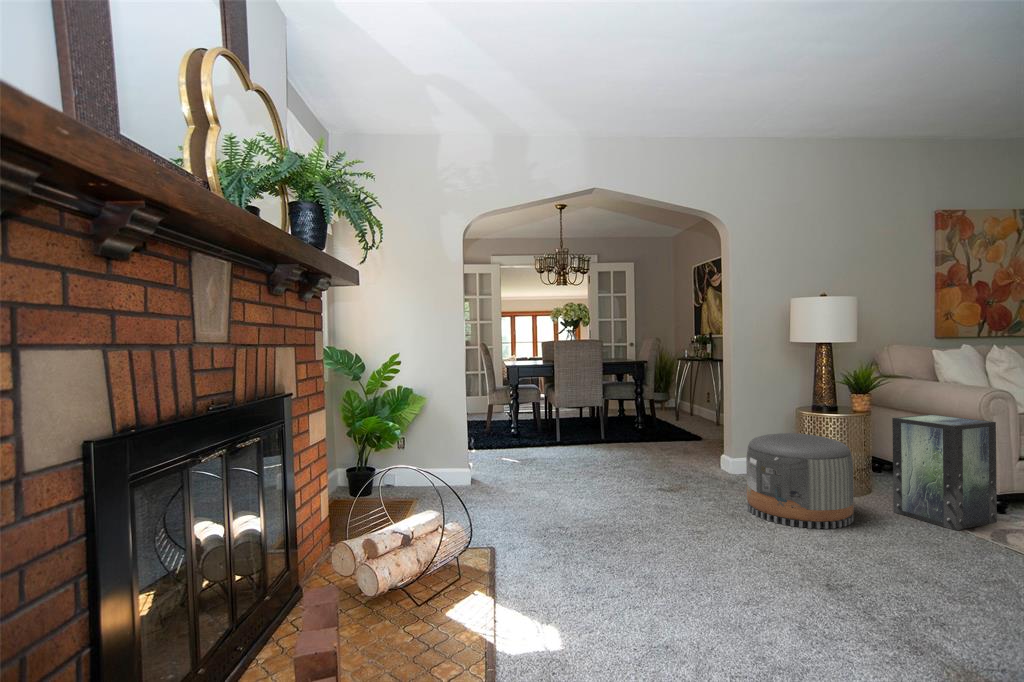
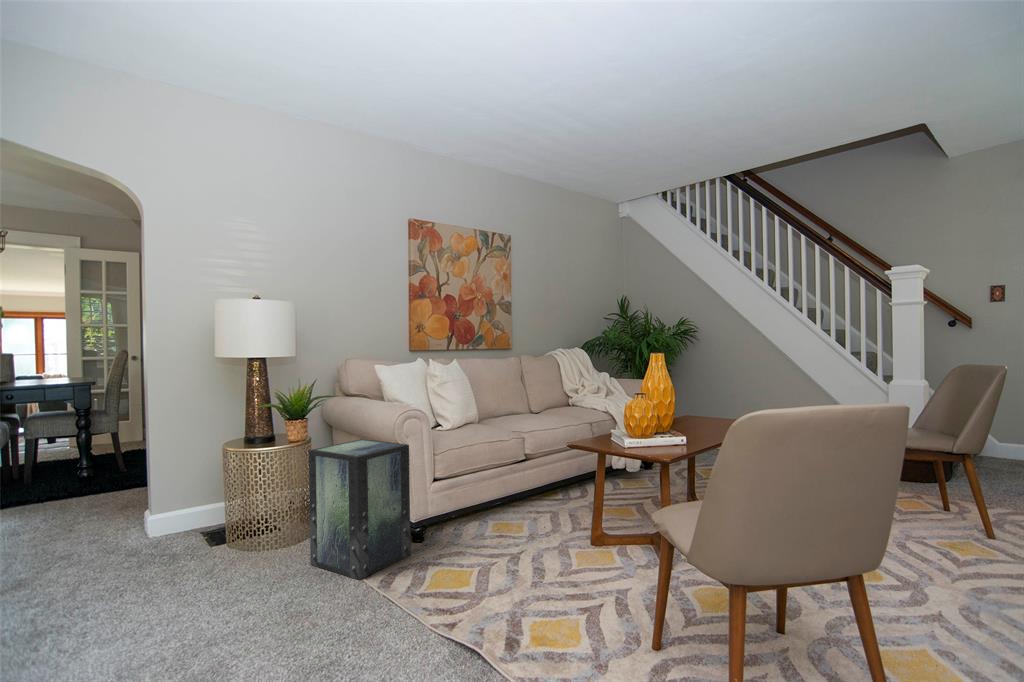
pouf: present [746,433,854,529] -> none [95,483,250,633]

